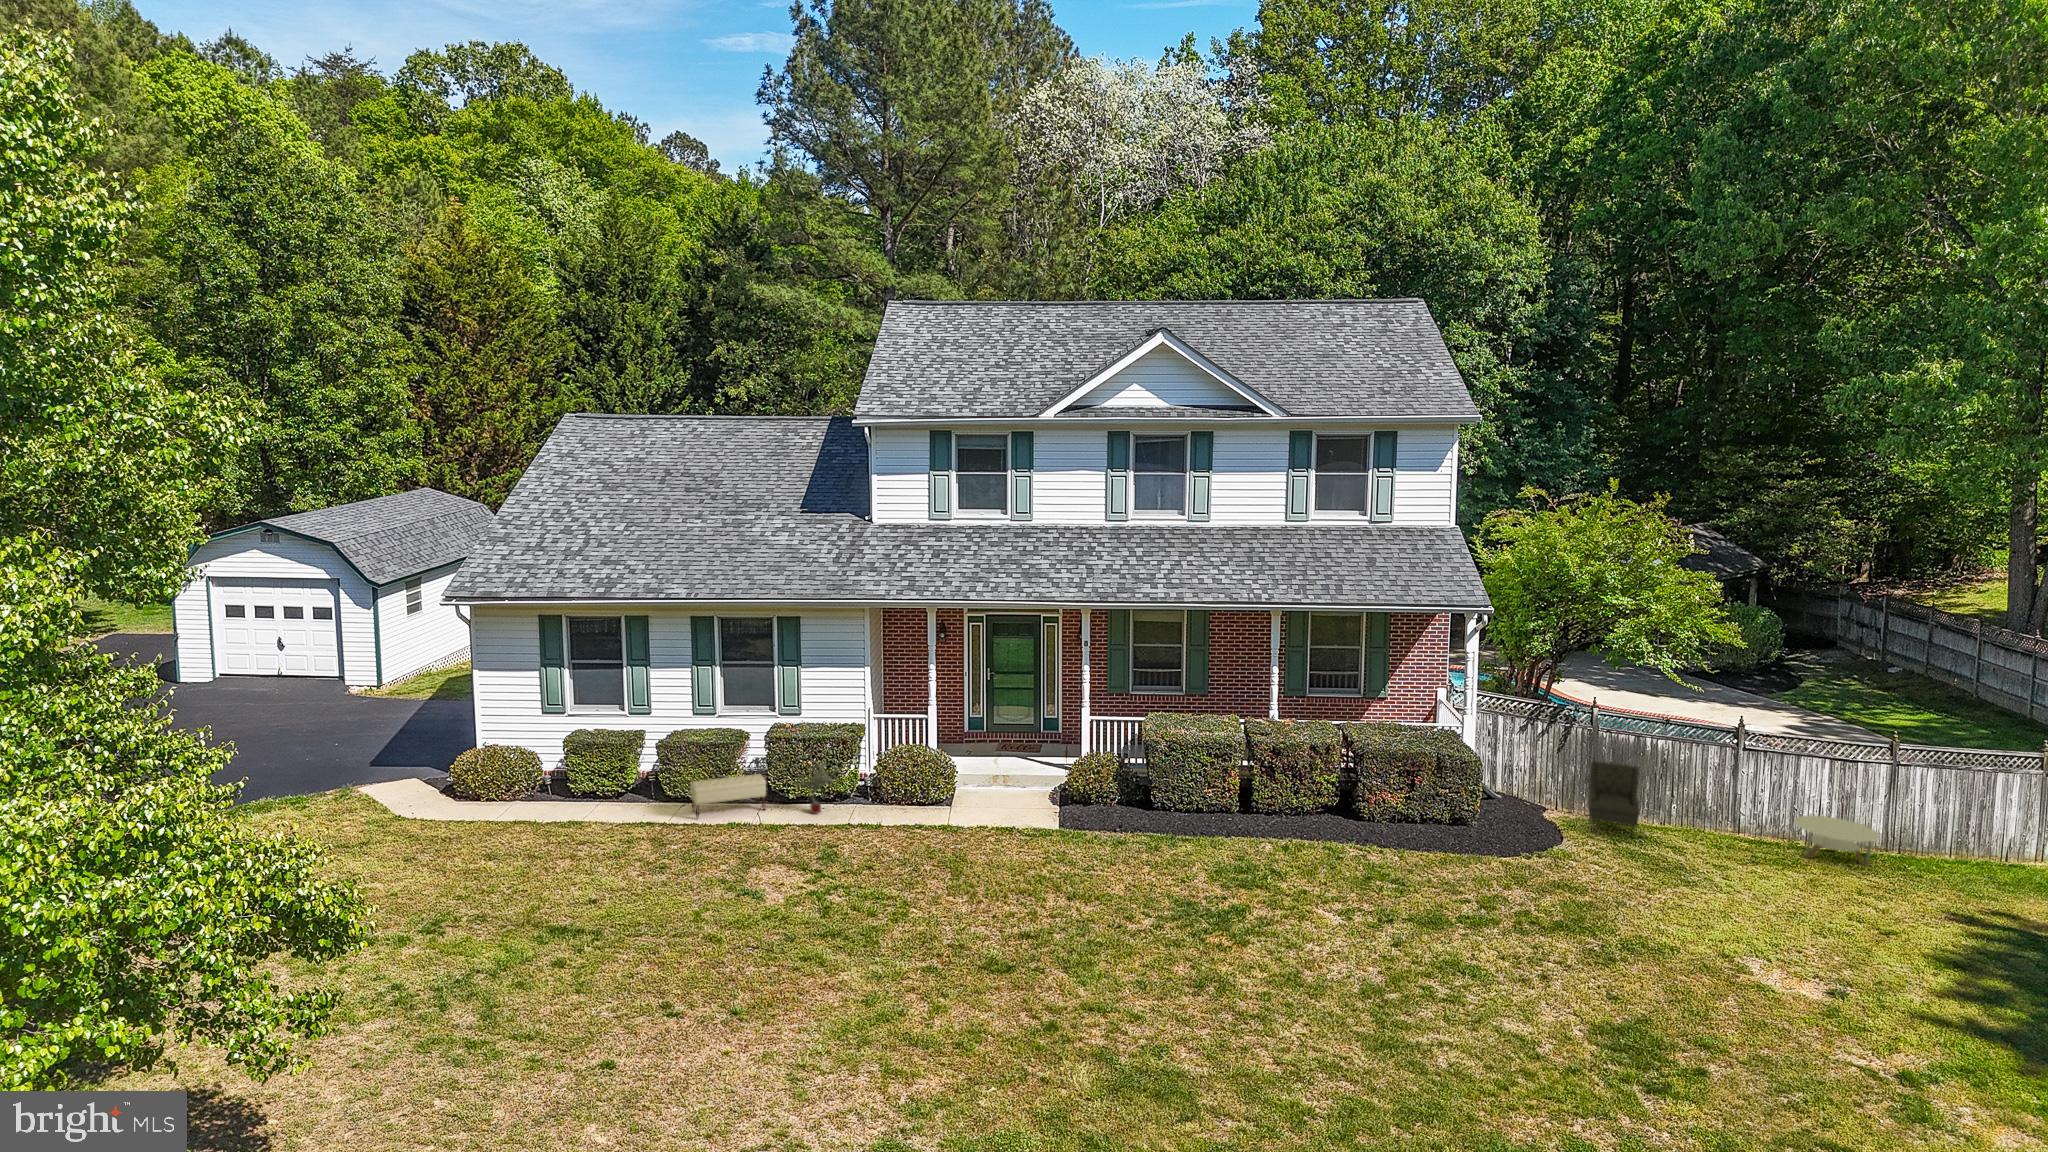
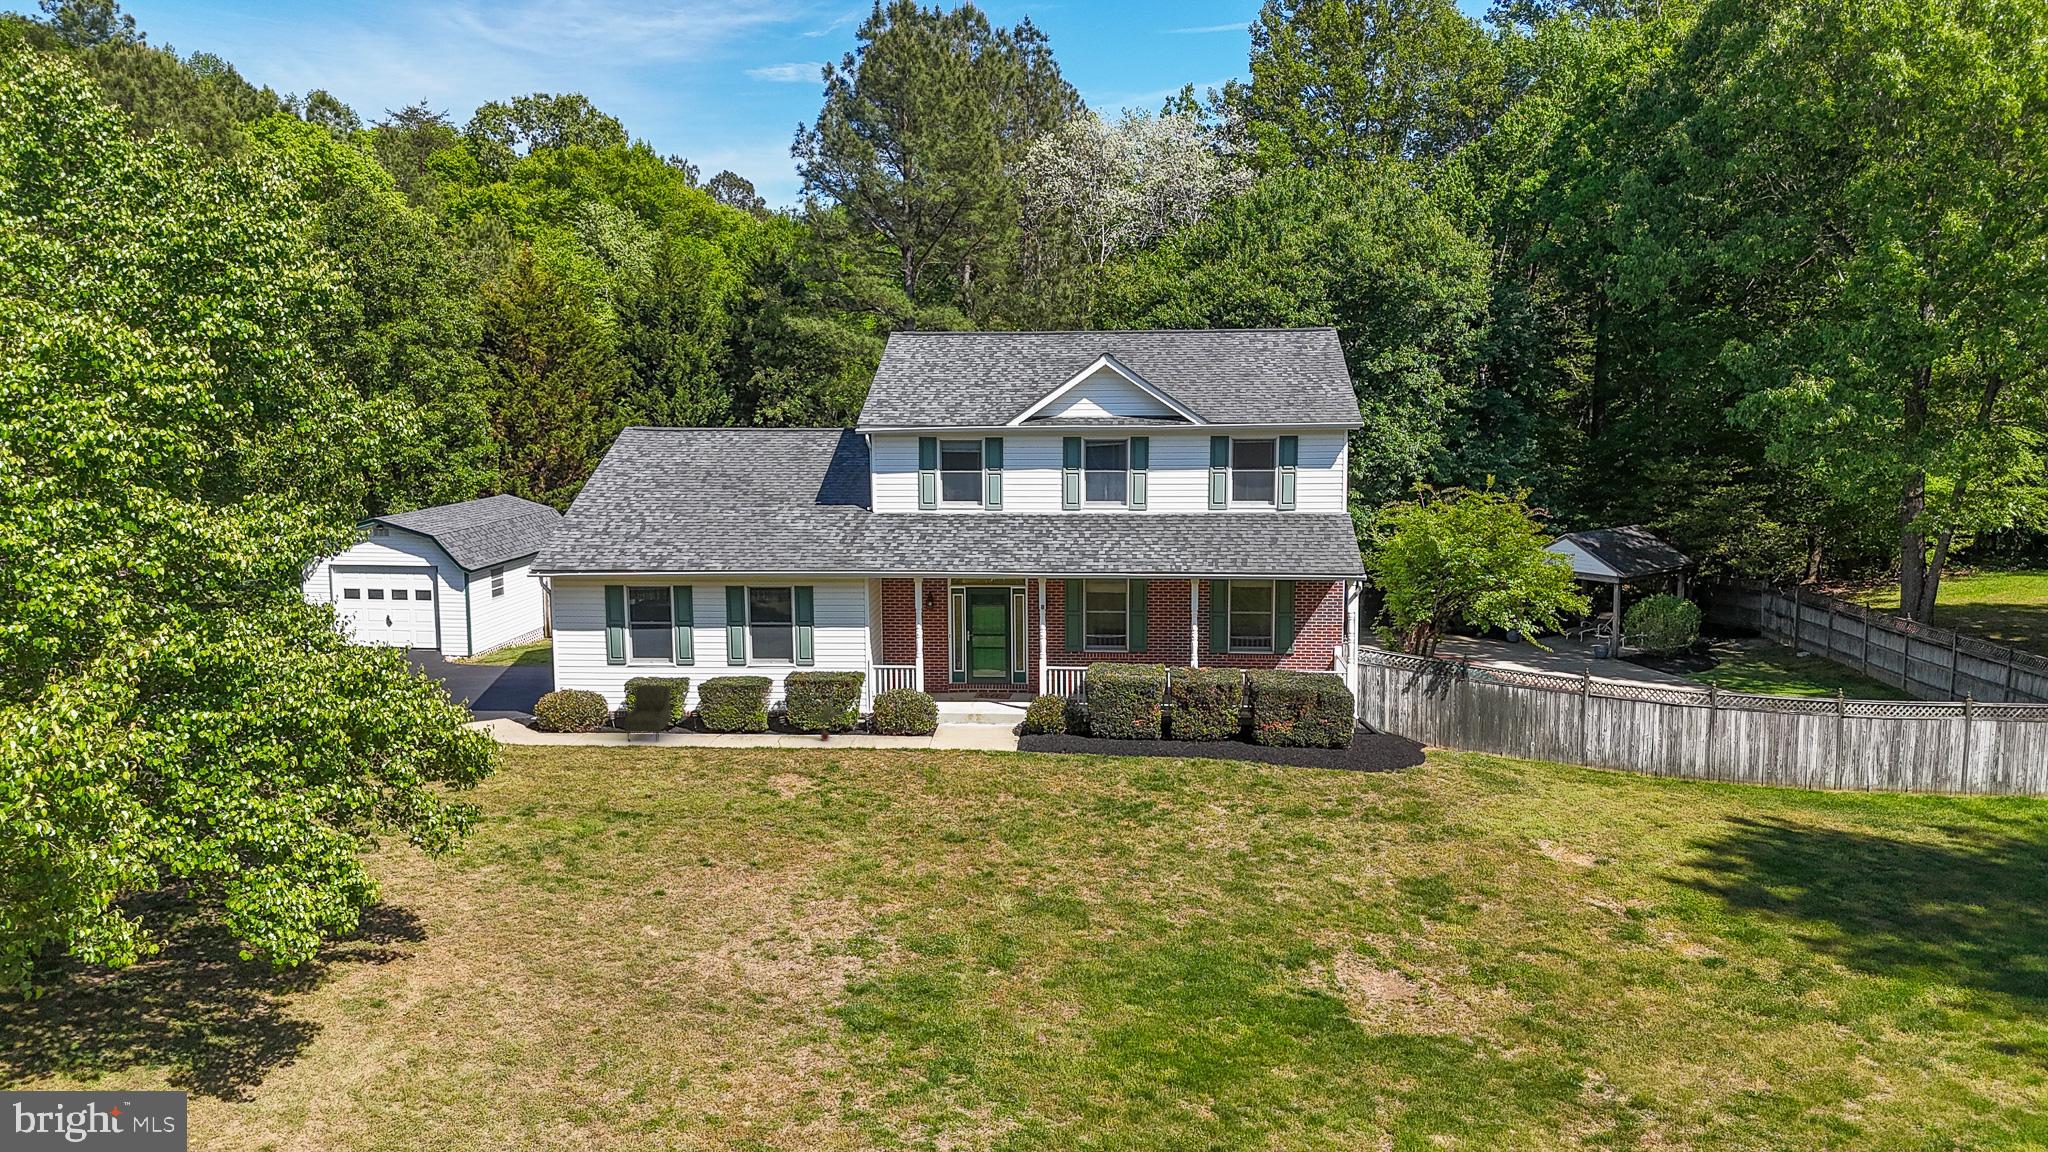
chair: present [1588,761,1640,837] -> present [624,686,671,741]
bench: present [690,774,766,818] -> none [726,710,786,744]
round table: present [1794,815,1880,866] -> none [1603,741,1667,779]

